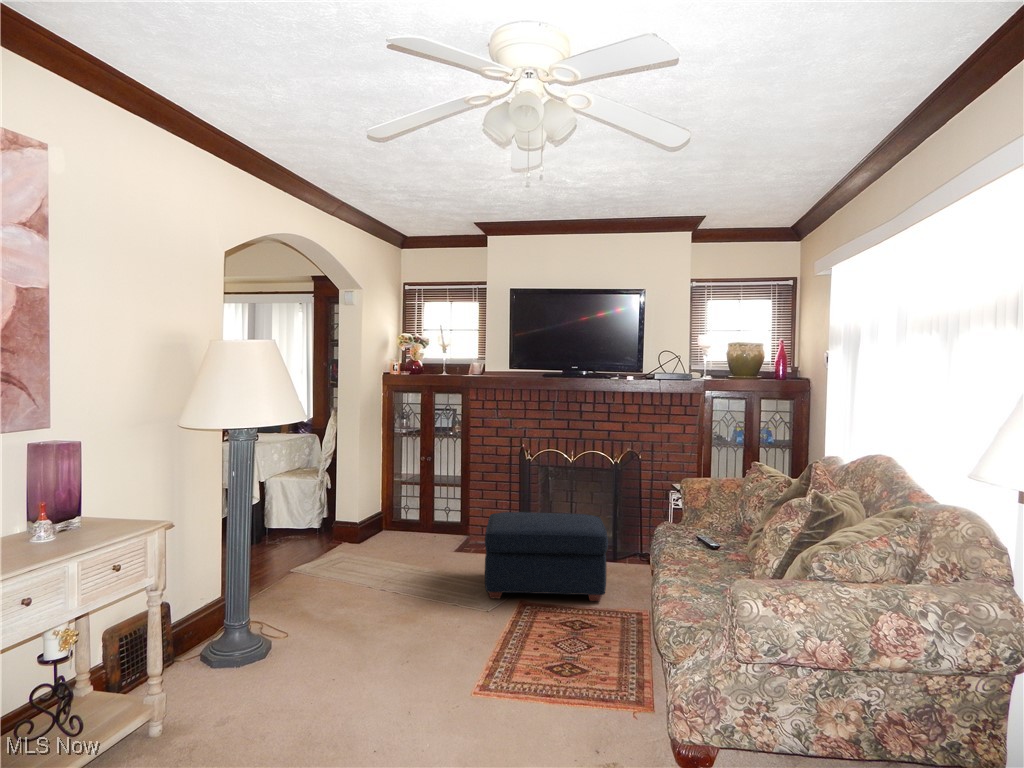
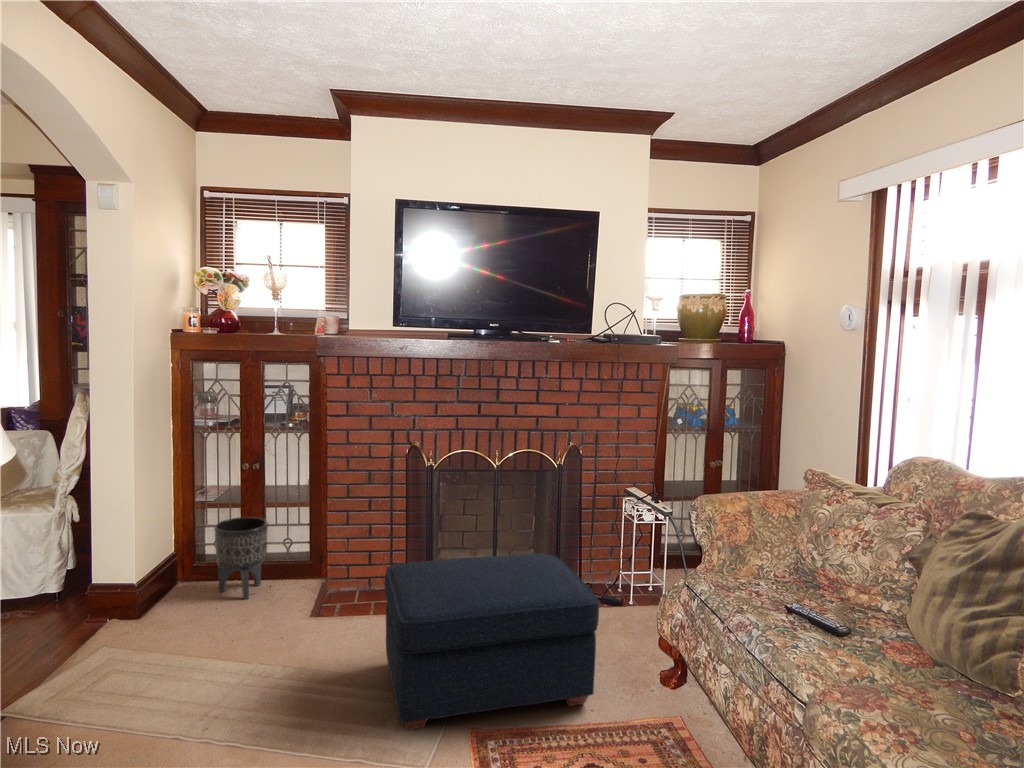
planter: none [403,491,434,541] -> present [214,517,267,599]

